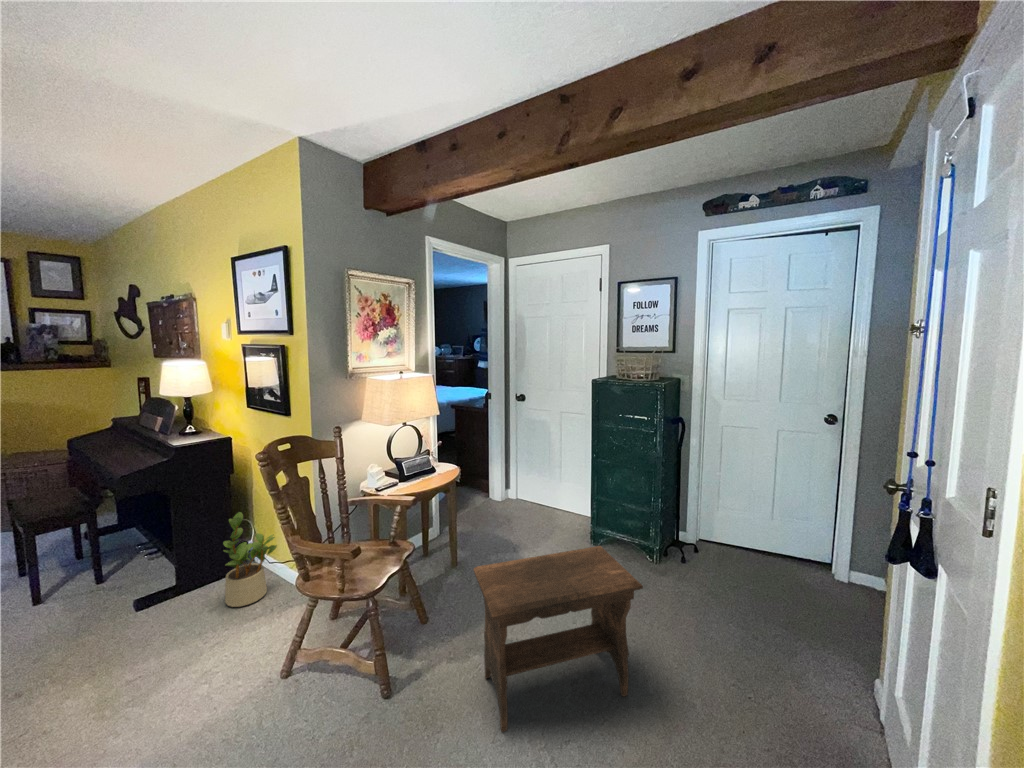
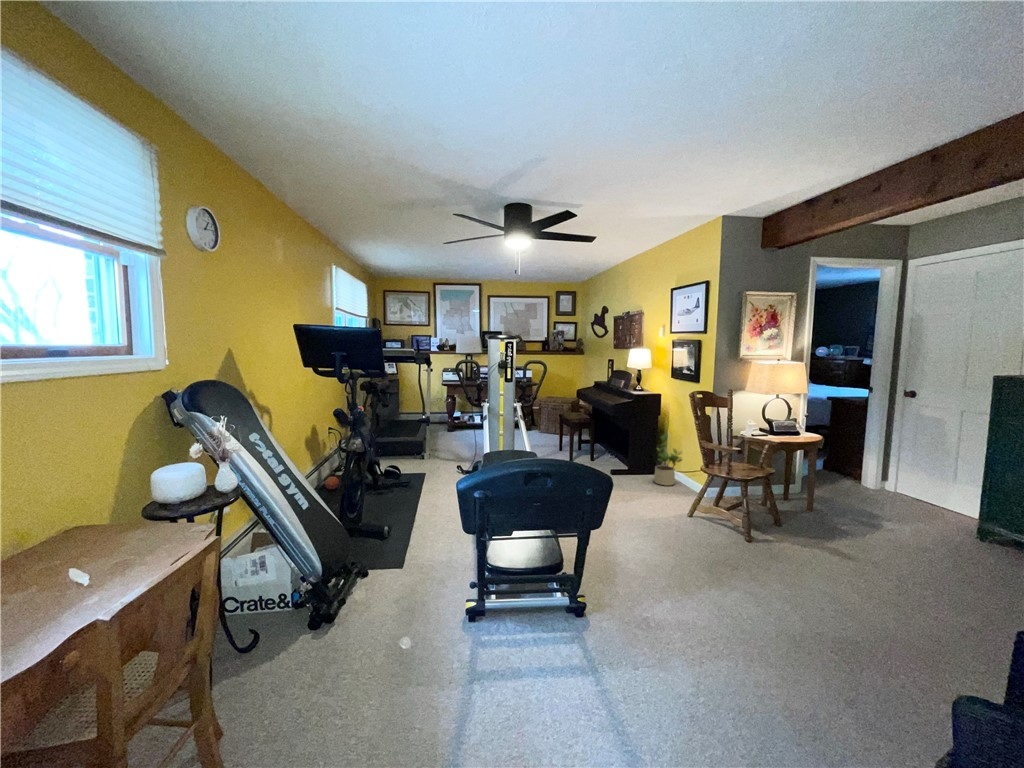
footstool: present [474,546,643,732] -> none [826,484,993,613]

